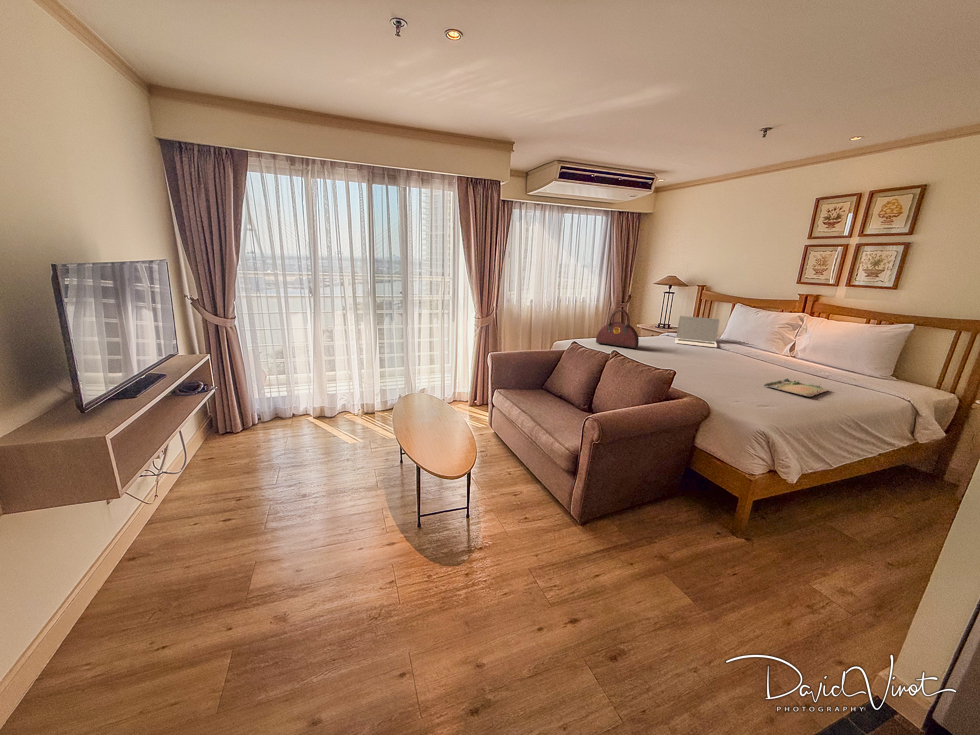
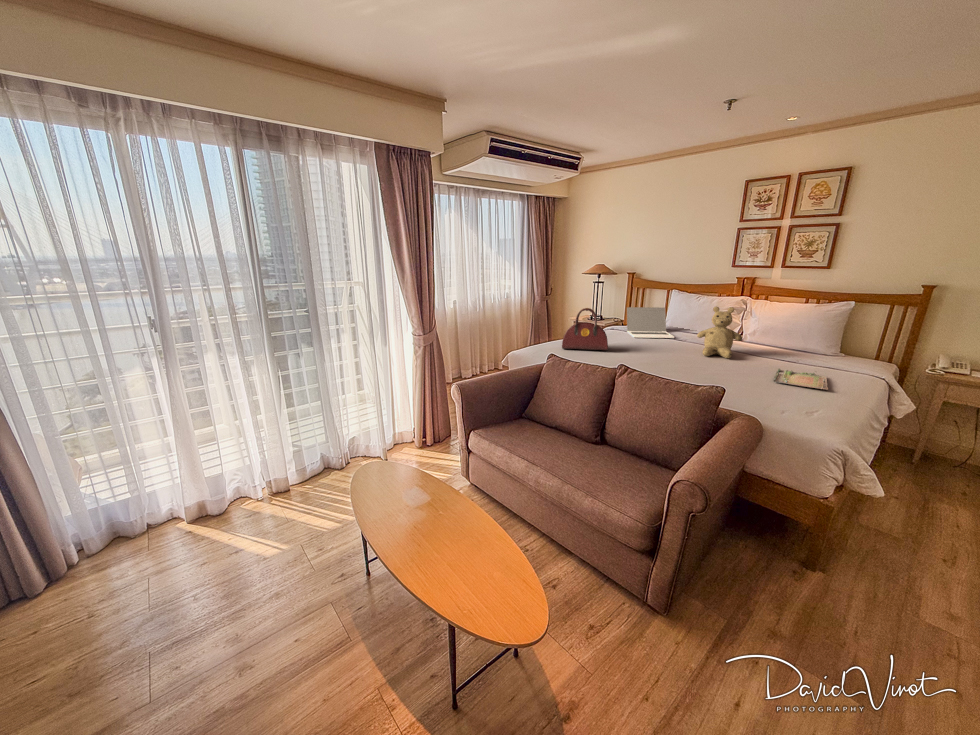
teddy bear: none [724,317,768,366] -> present [697,307,742,358]

